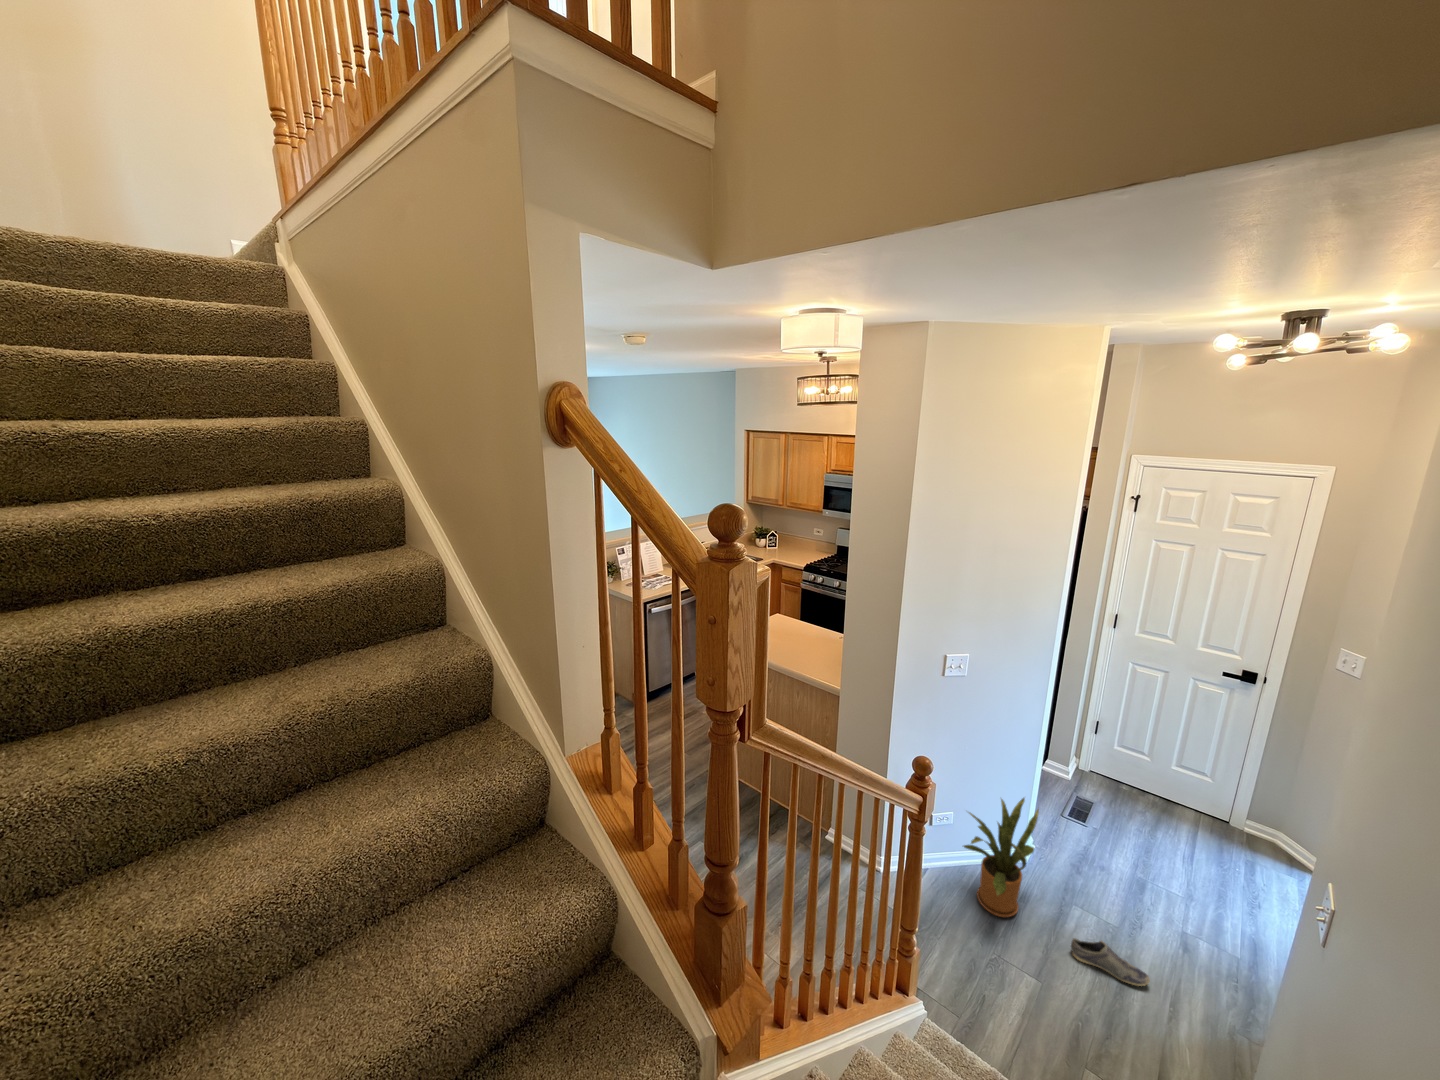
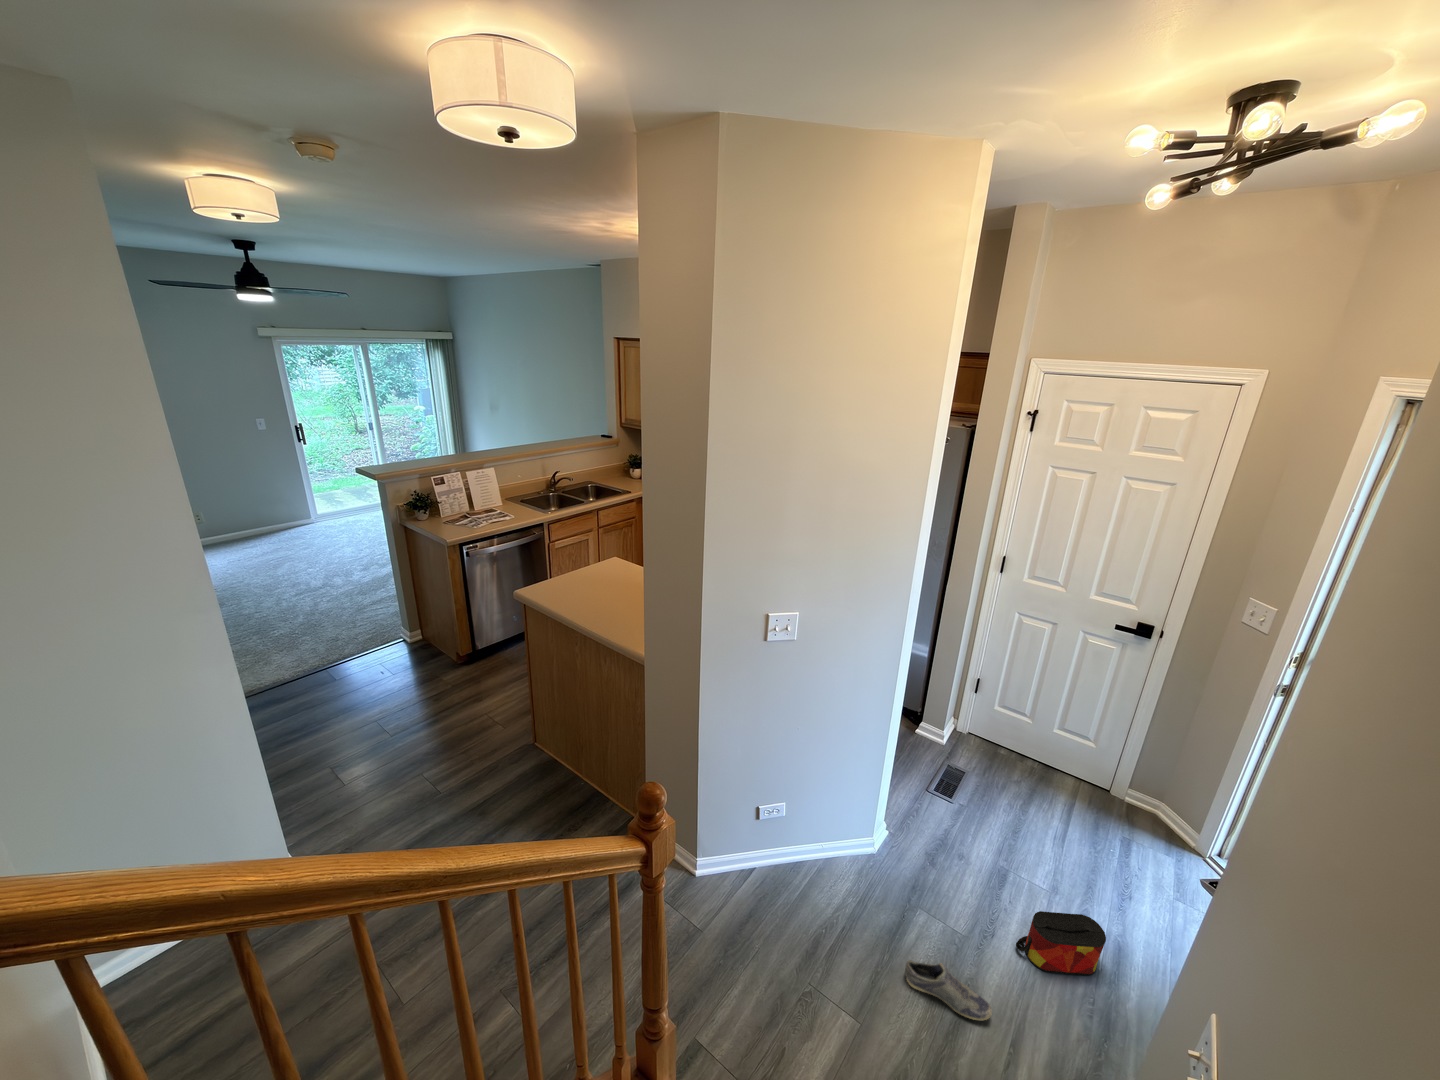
house plant: present [964,798,1039,917] -> none [785,782,881,932]
bag: none [1162,906,1242,961] -> present [1016,911,1106,975]

